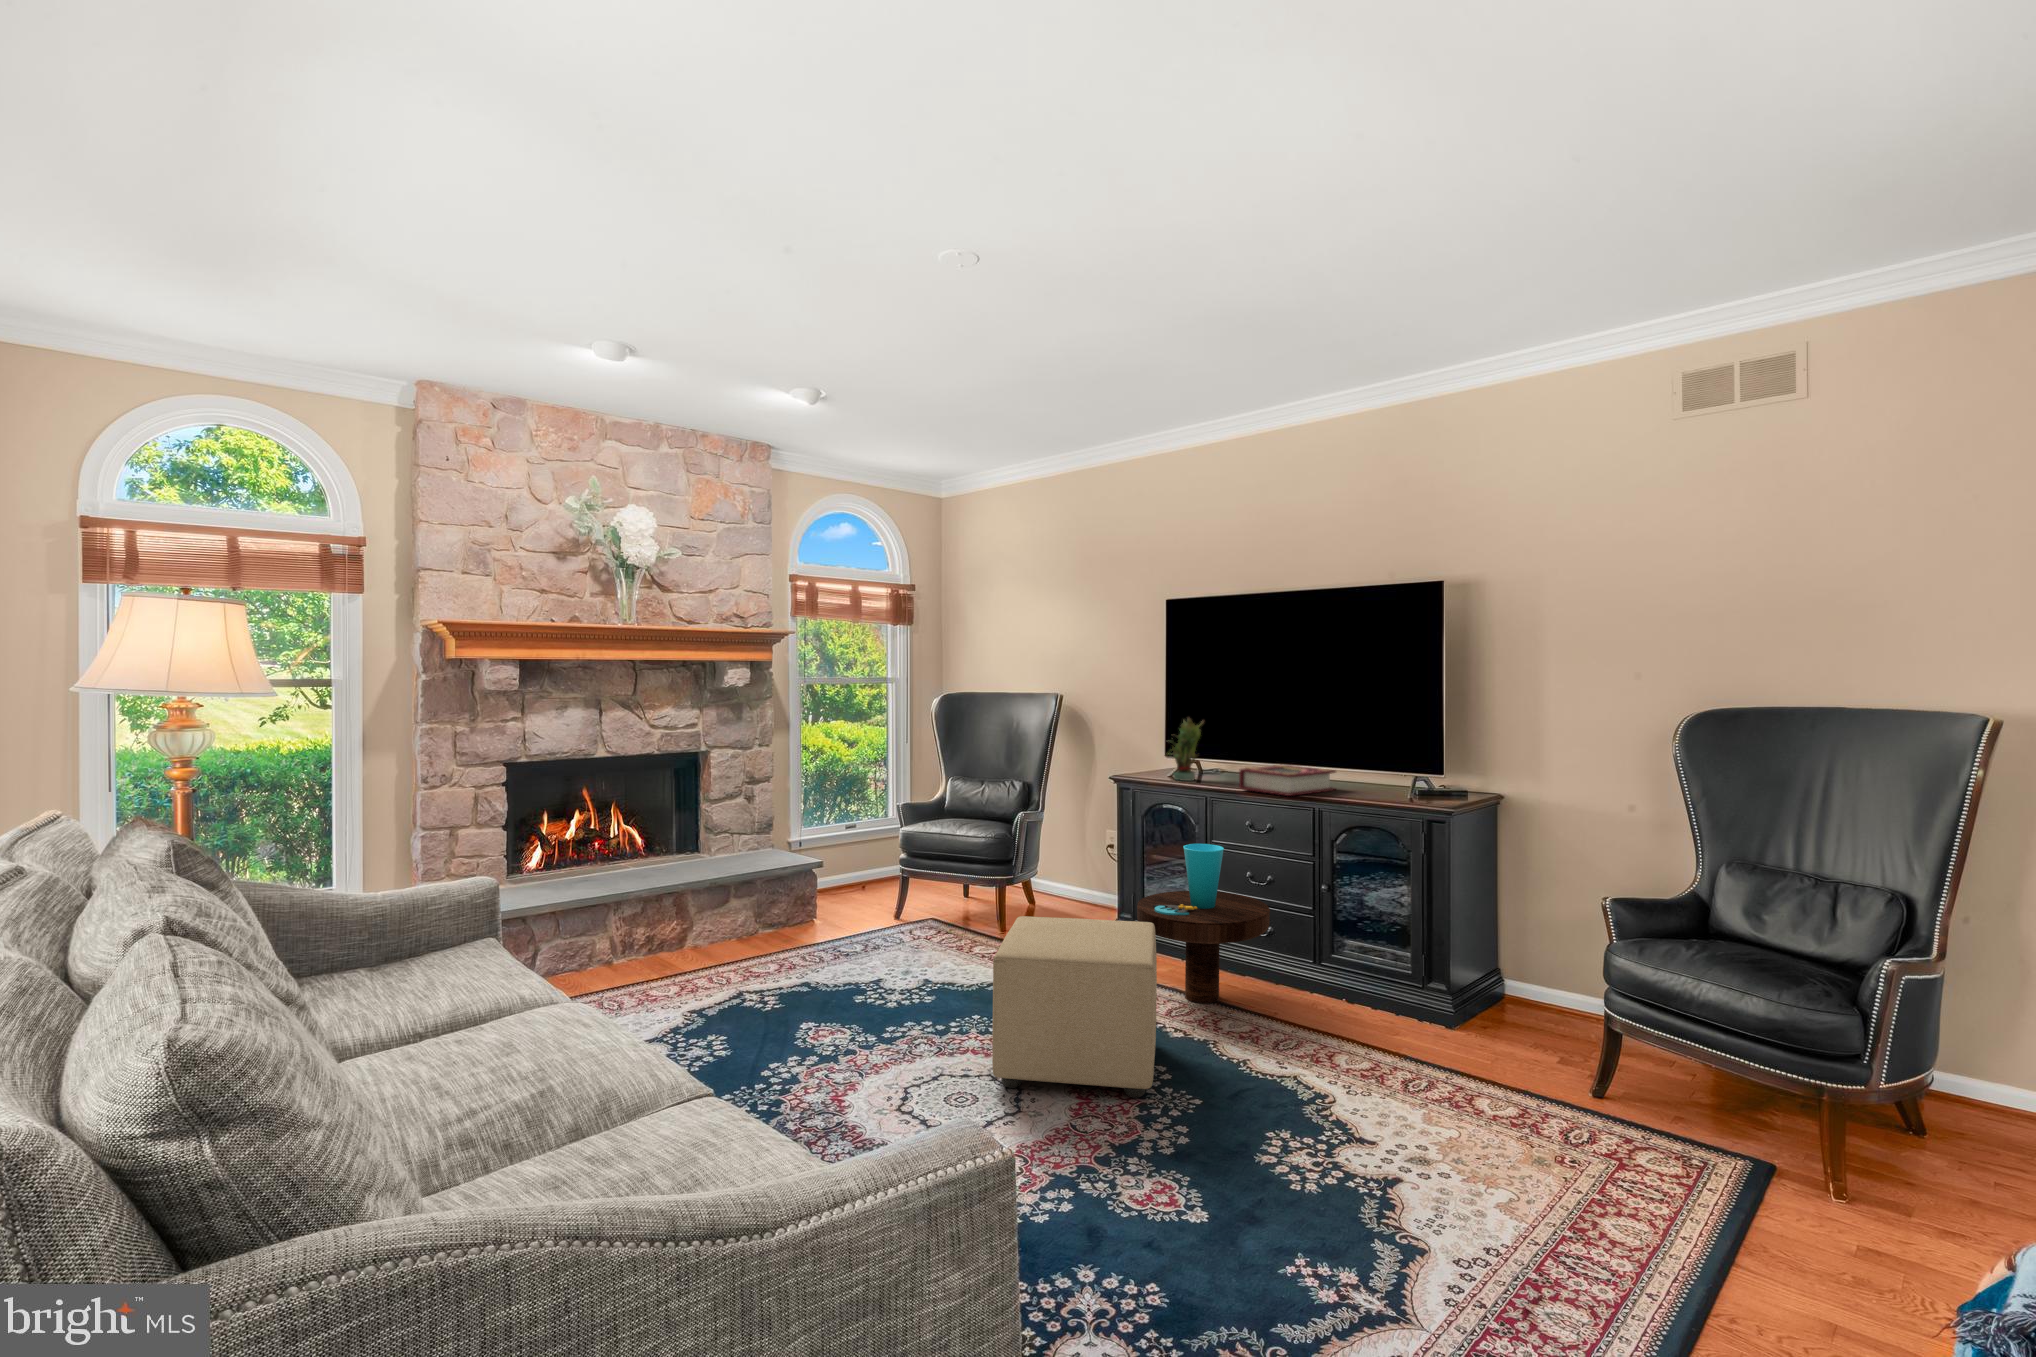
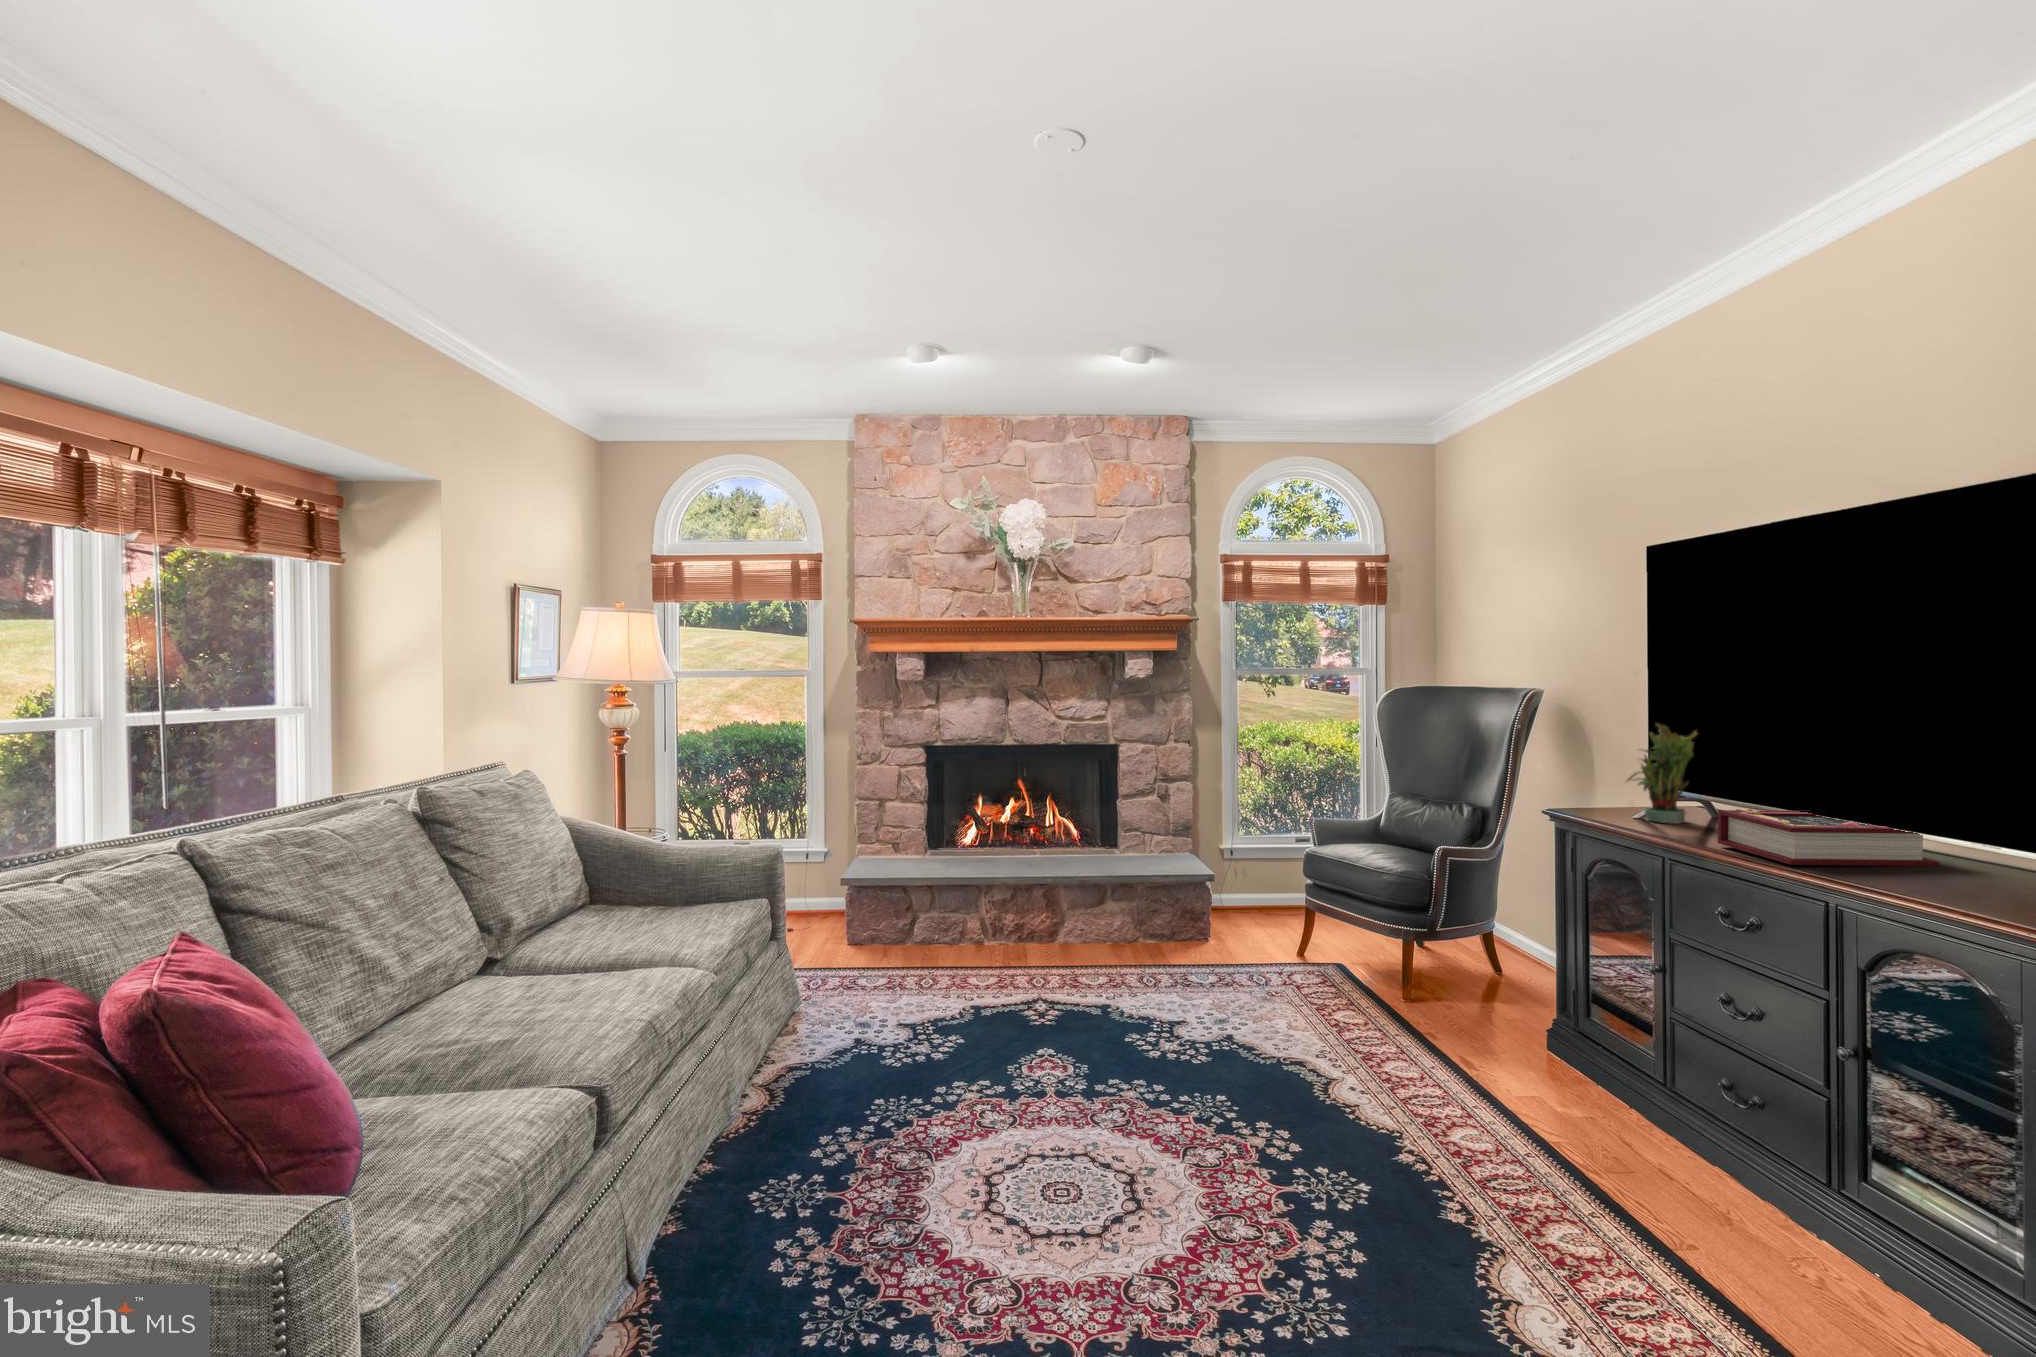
side table: present [1137,844,1270,1003] -> none [1481,920,1730,1180]
ottoman: present [992,916,1157,1098] -> none [1131,977,1427,1273]

